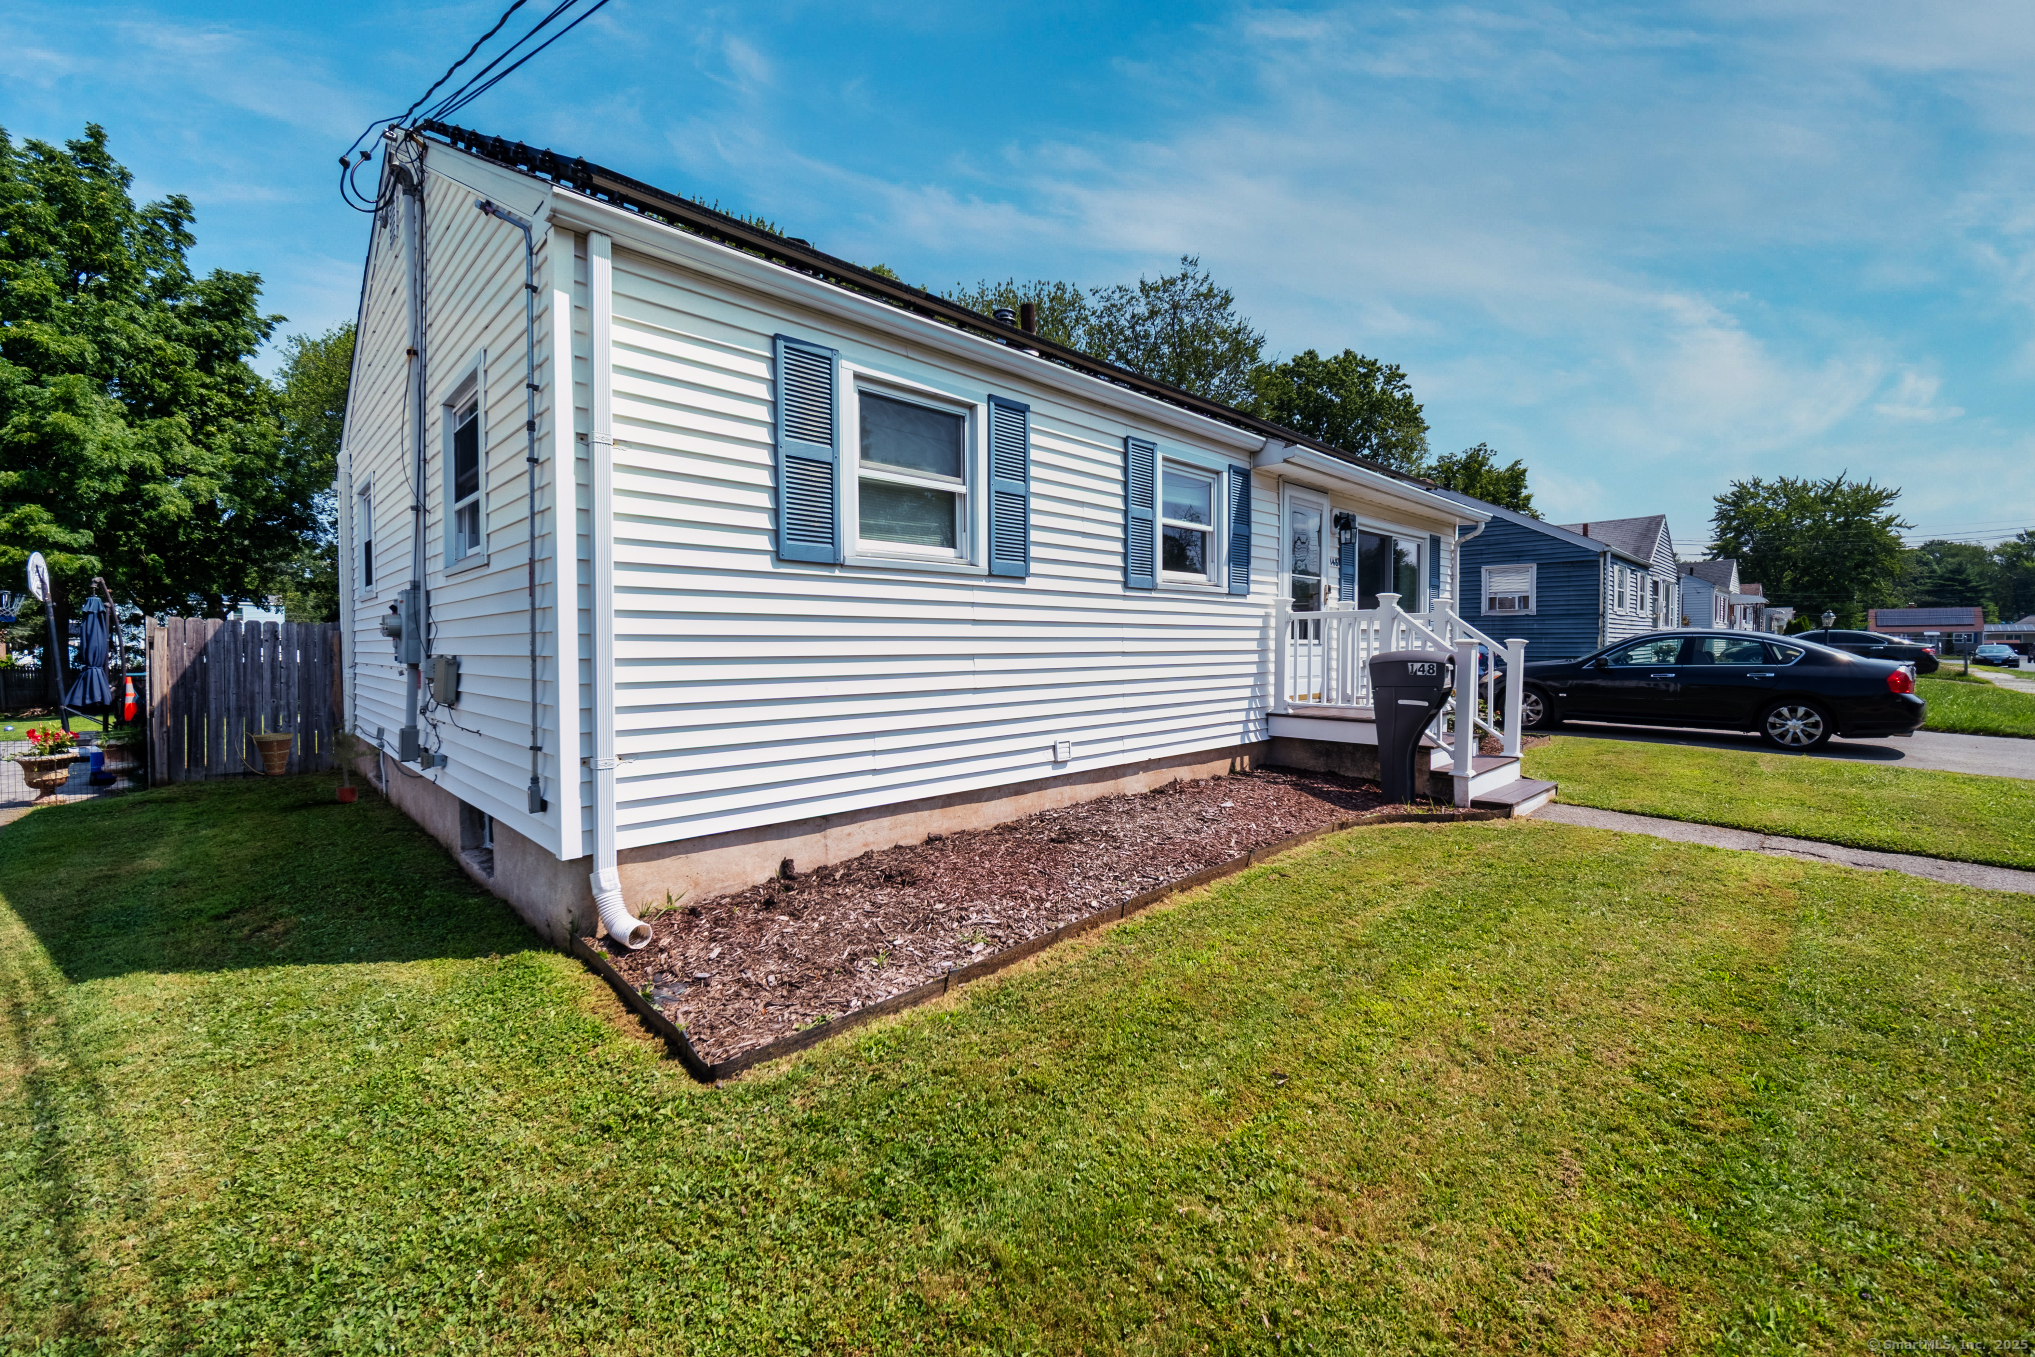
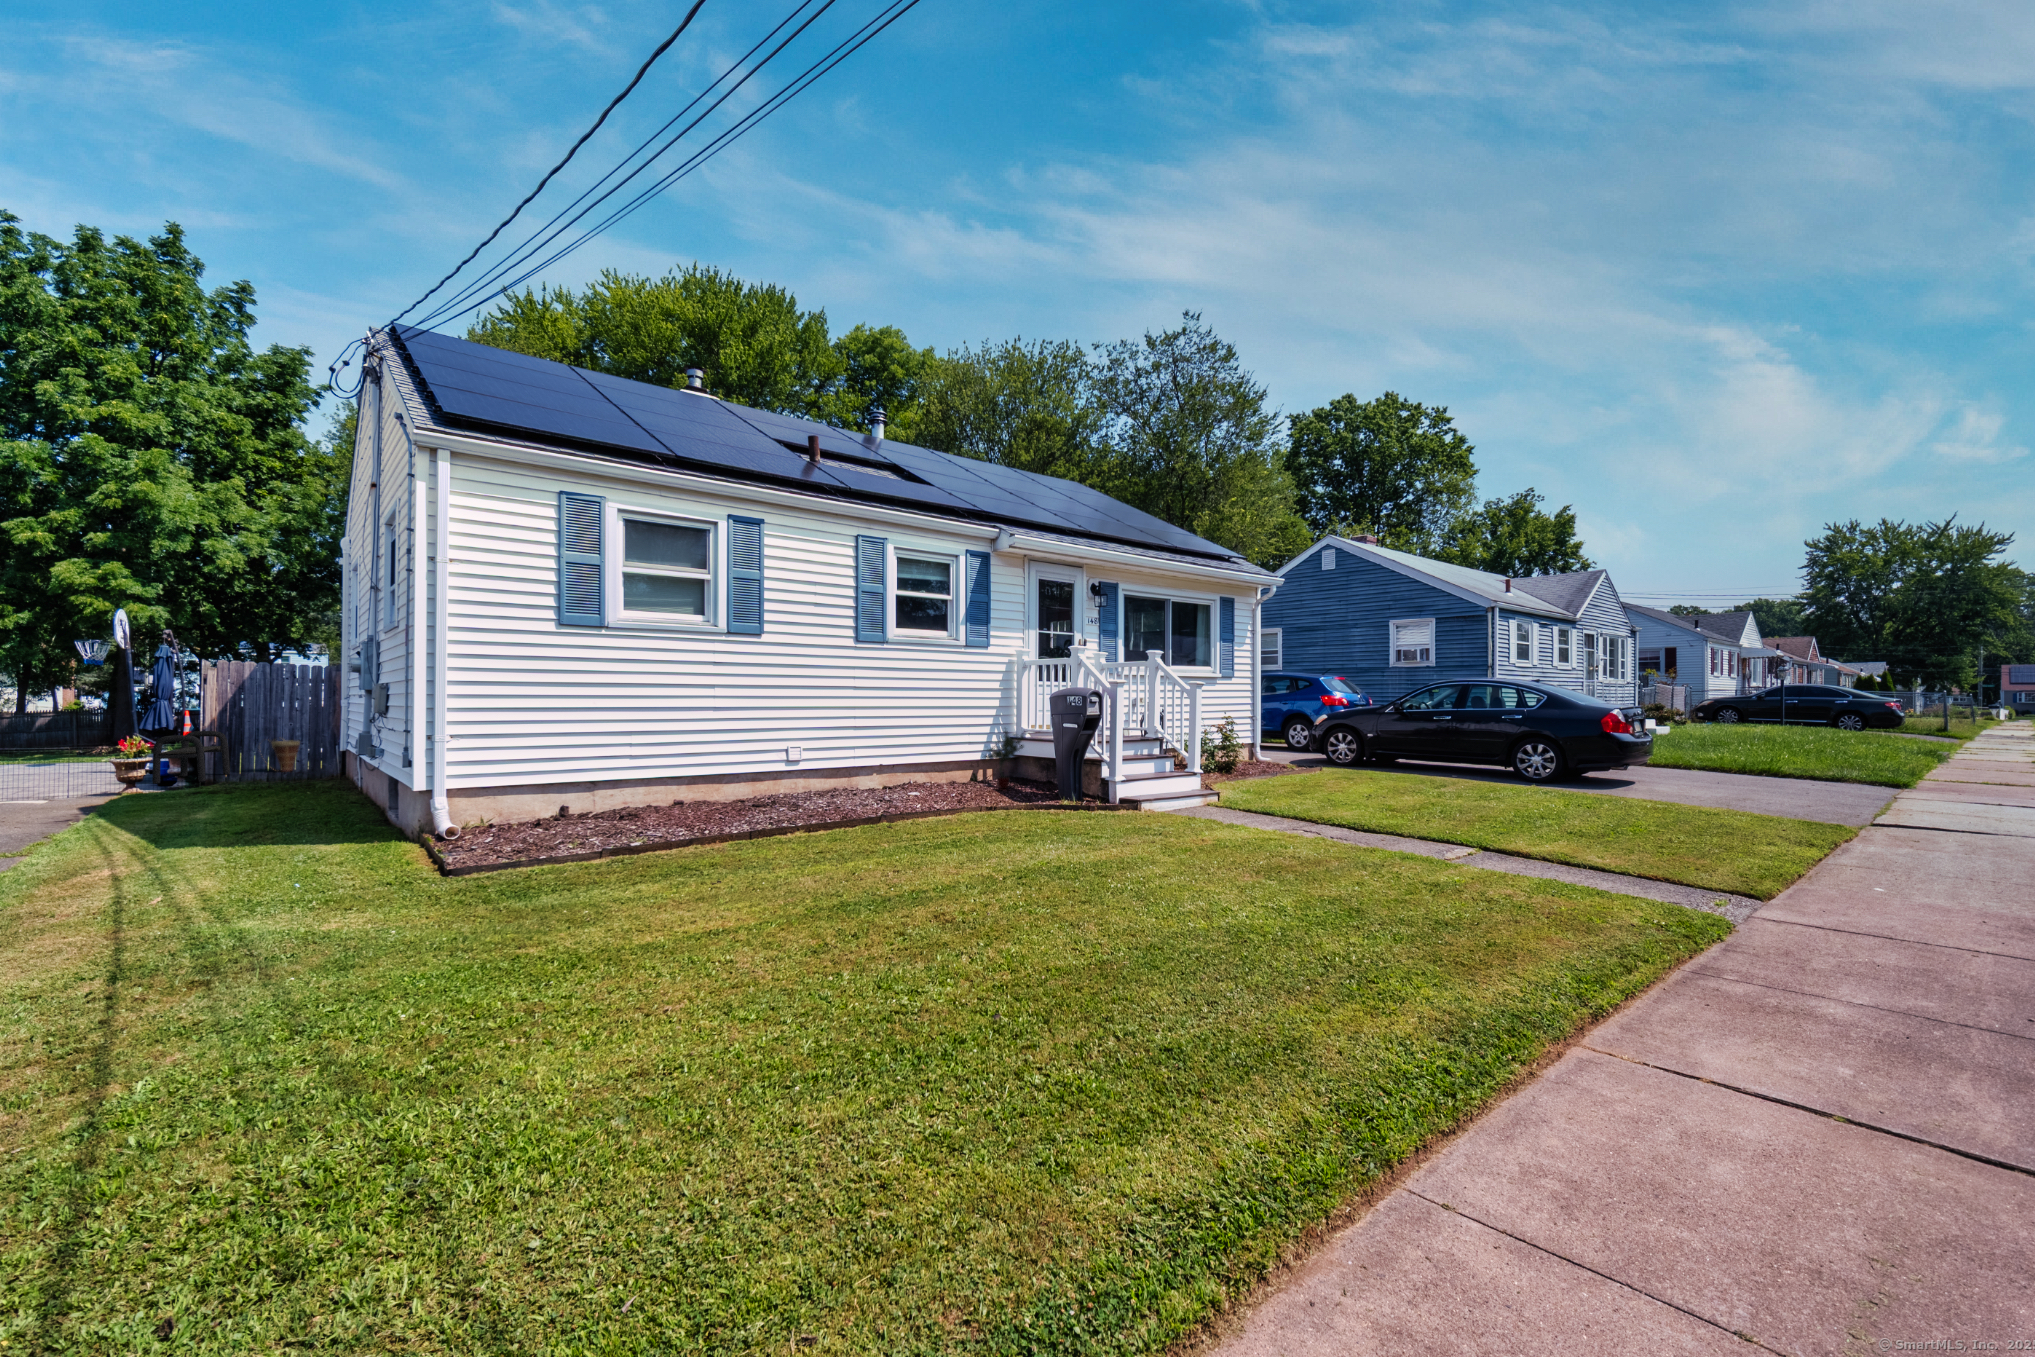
potted tree: present [324,719,380,803] -> present [984,730,1024,789]
bench: none [79,723,196,801] -> present [152,731,230,784]

